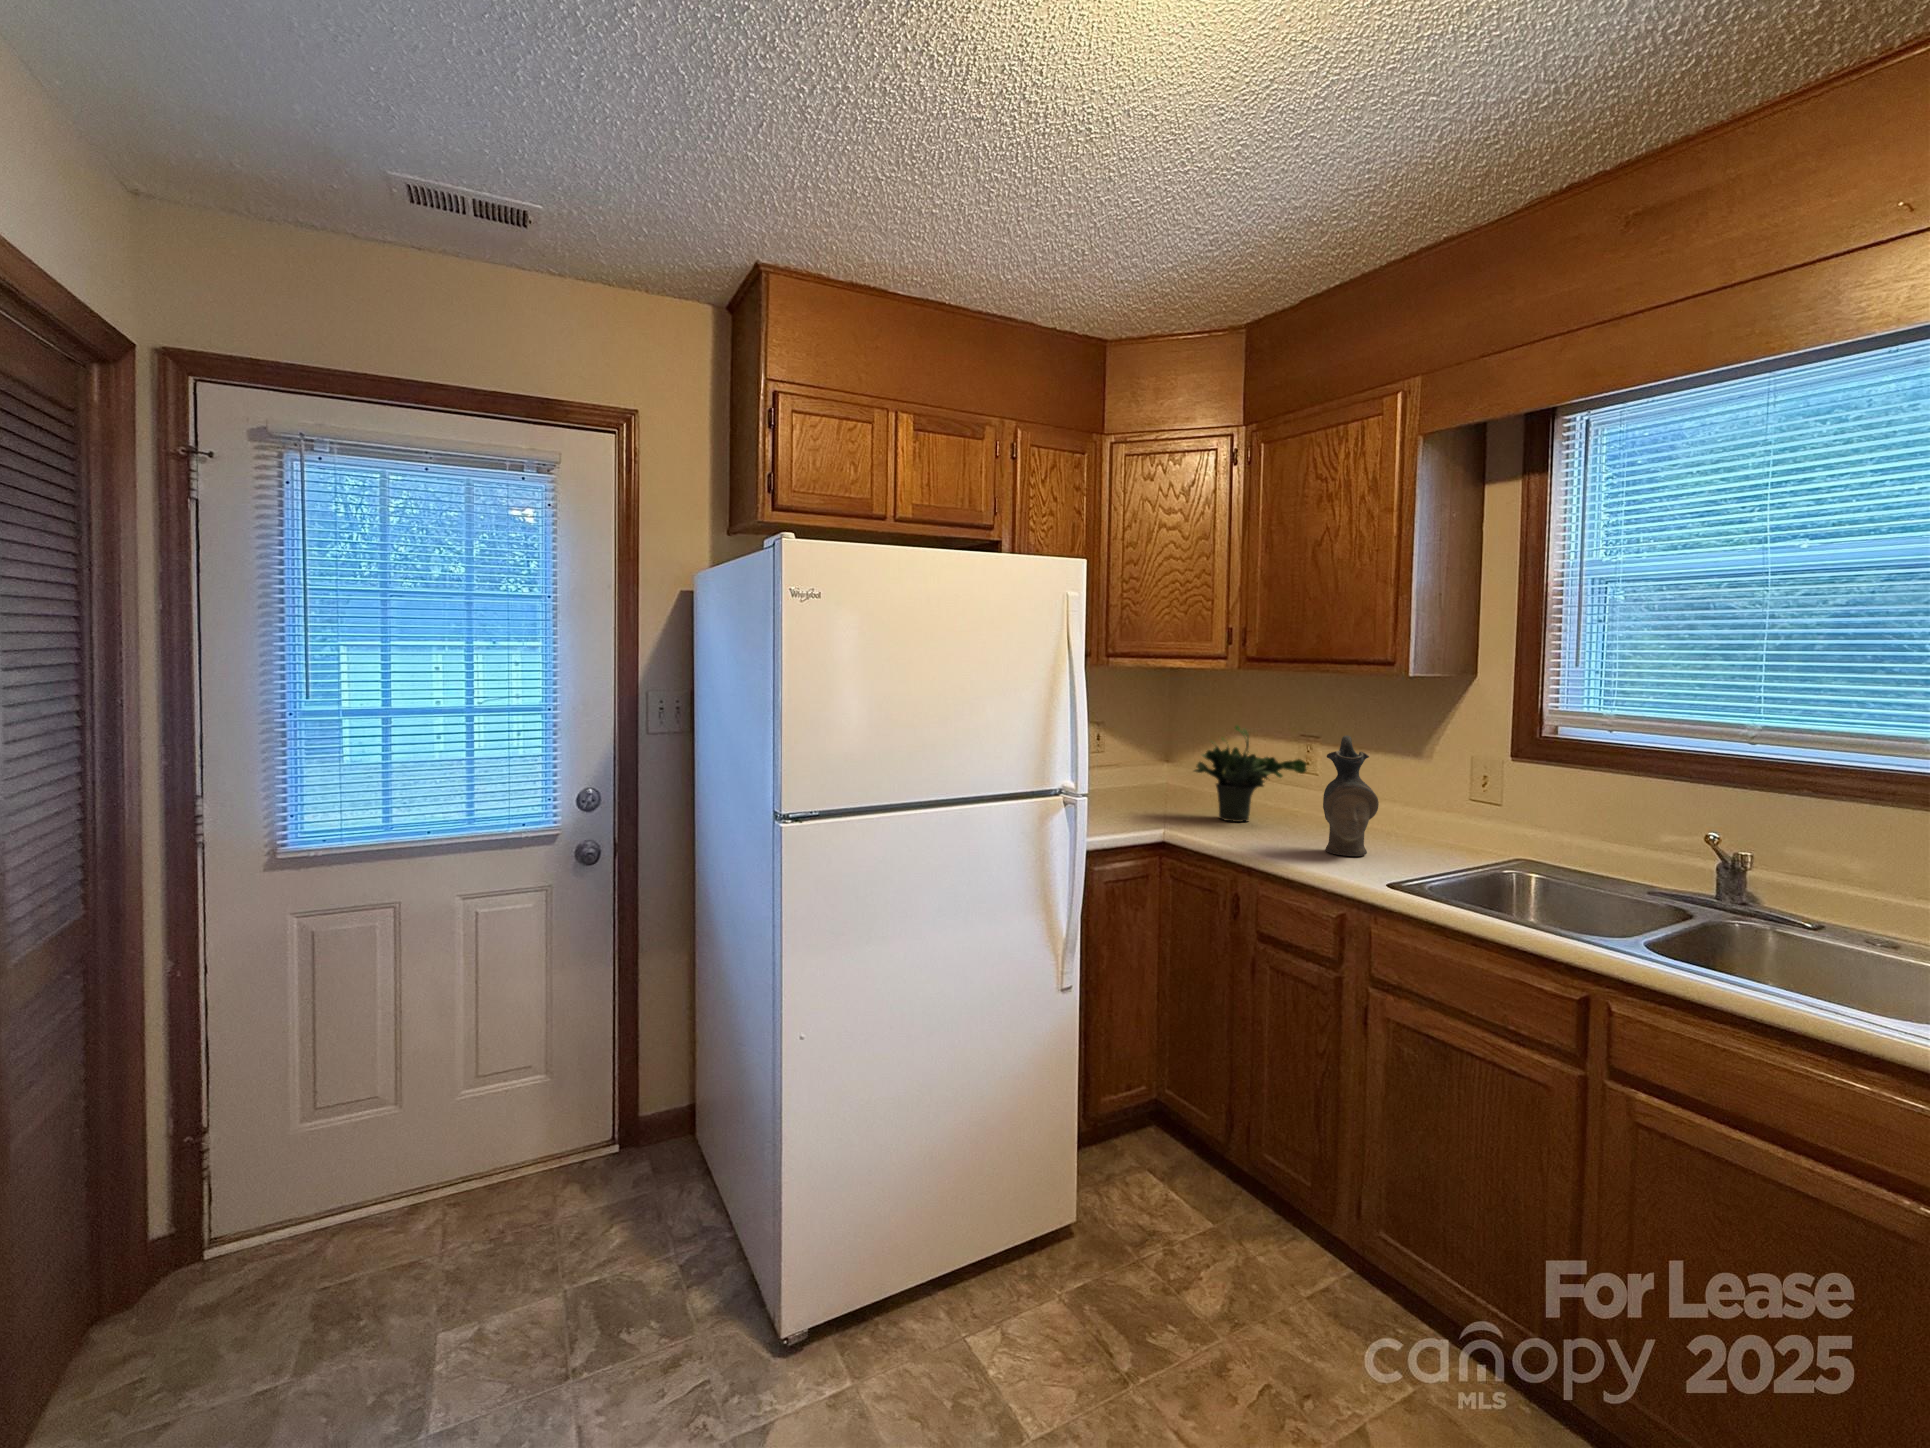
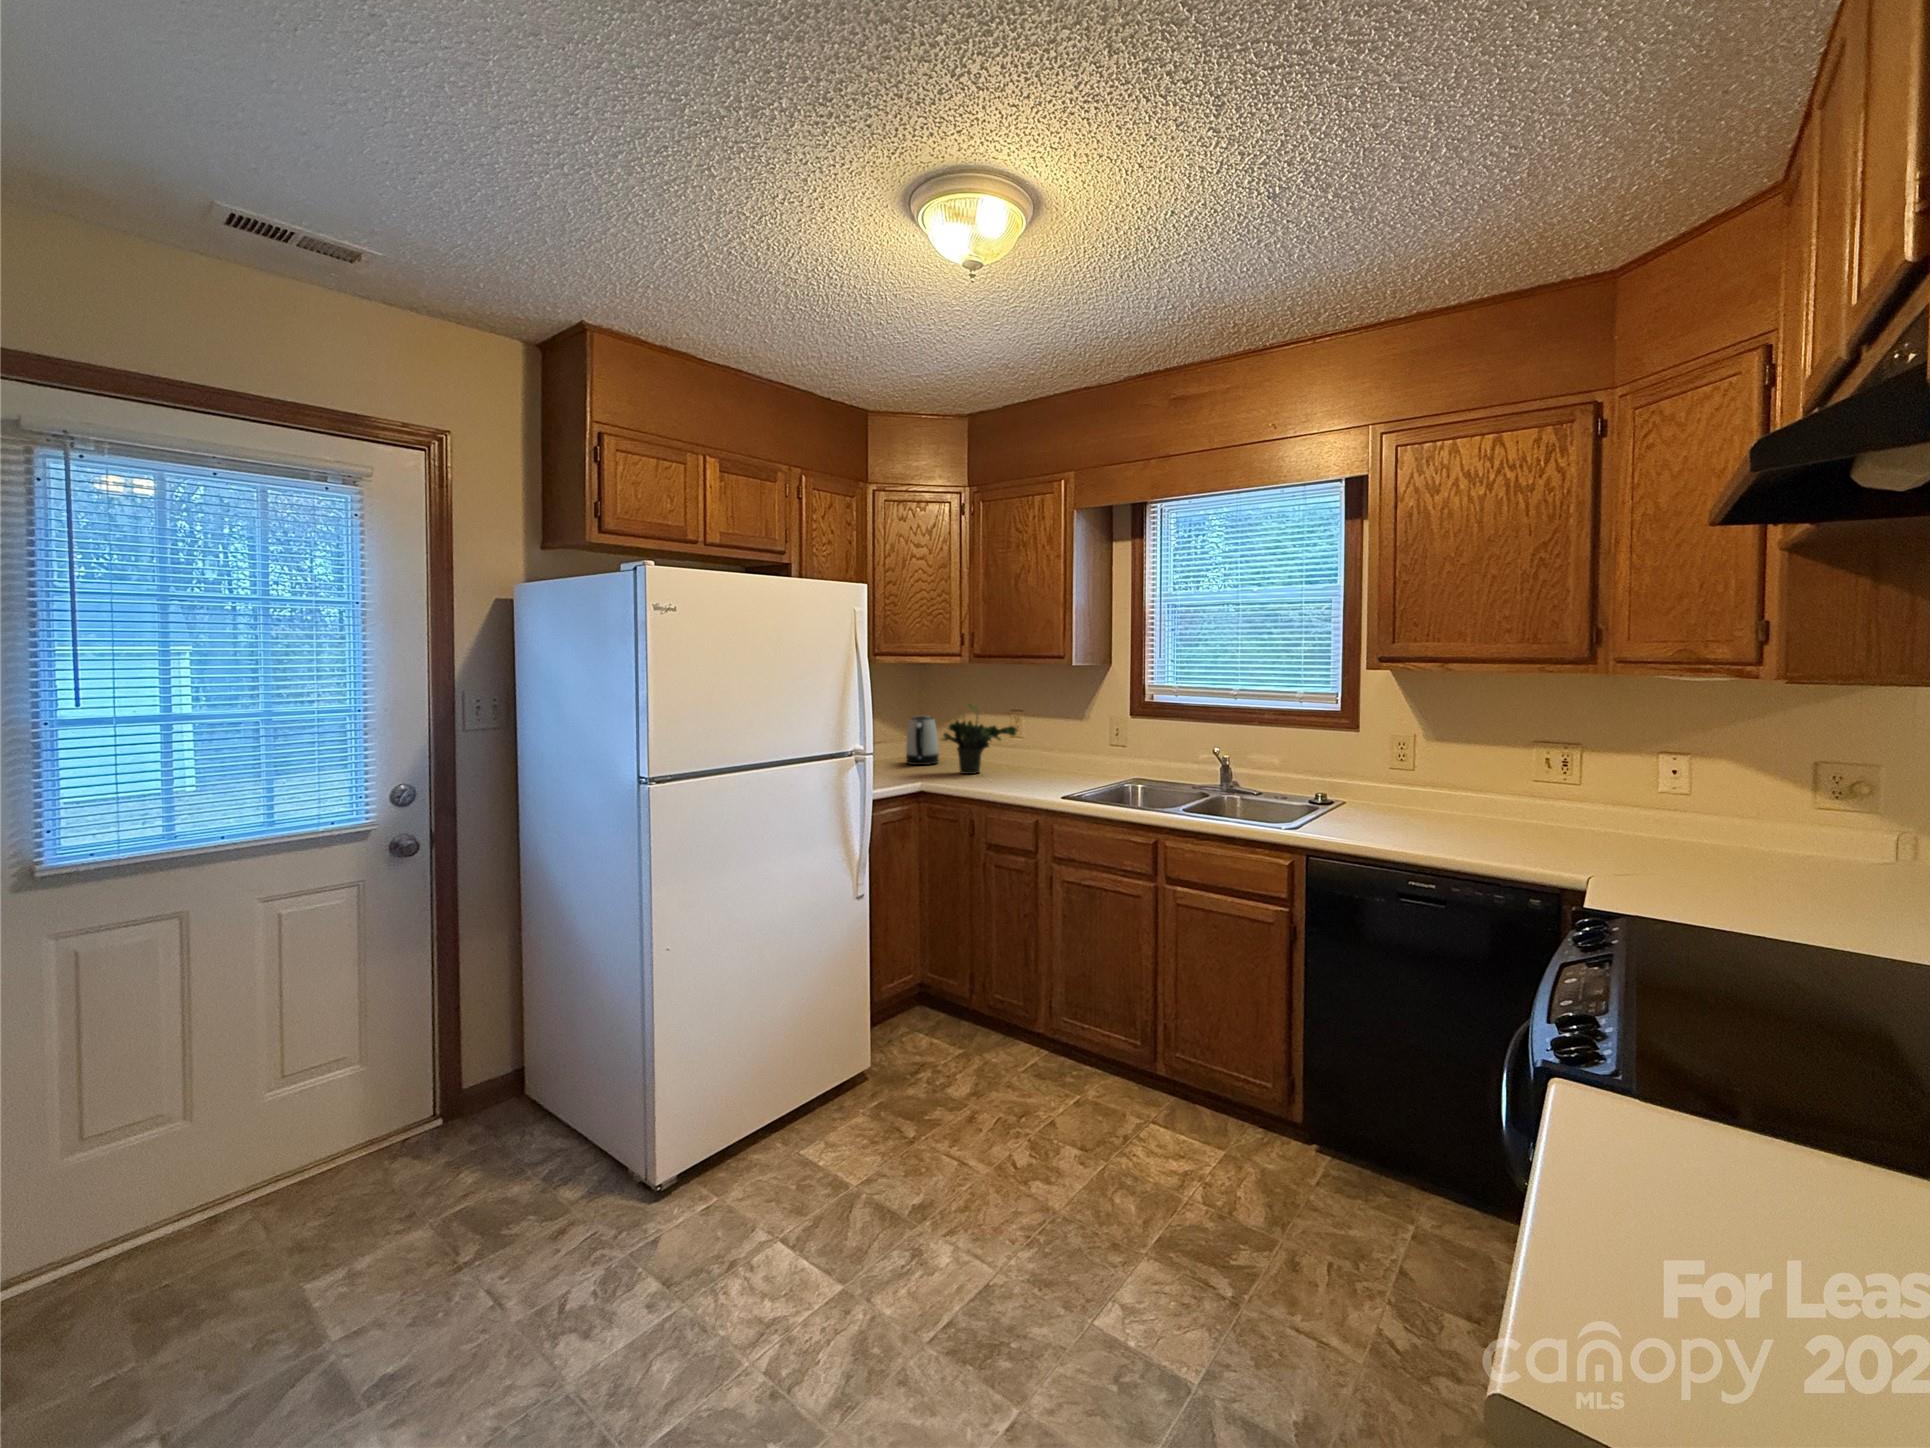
kettle: none [1146,735,1190,800] -> present [906,716,939,765]
ceramic pitcher: present [1323,736,1379,856] -> none [1025,706,1057,785]

